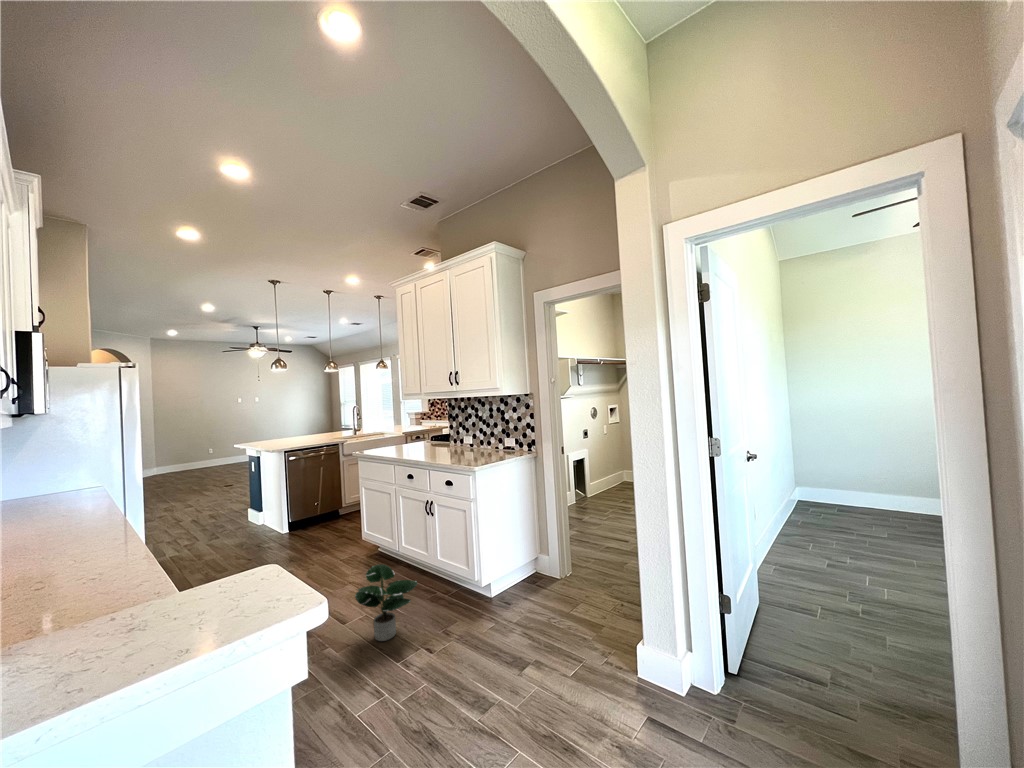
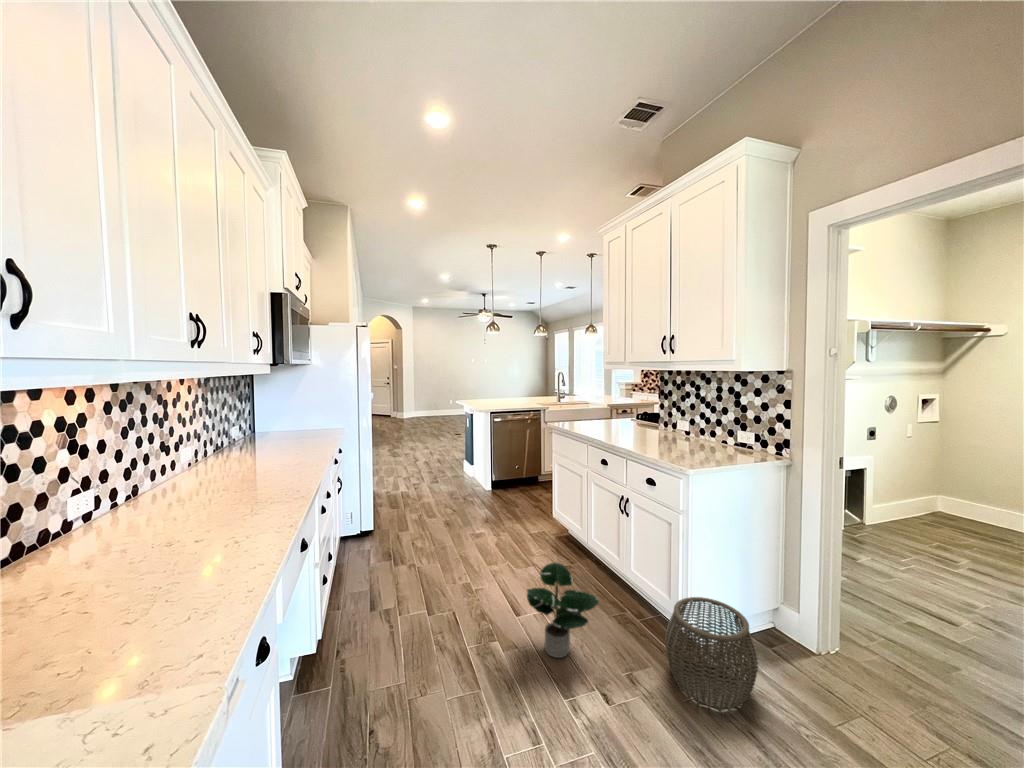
woven basket: none [468,558,527,630] -> present [665,597,758,710]

